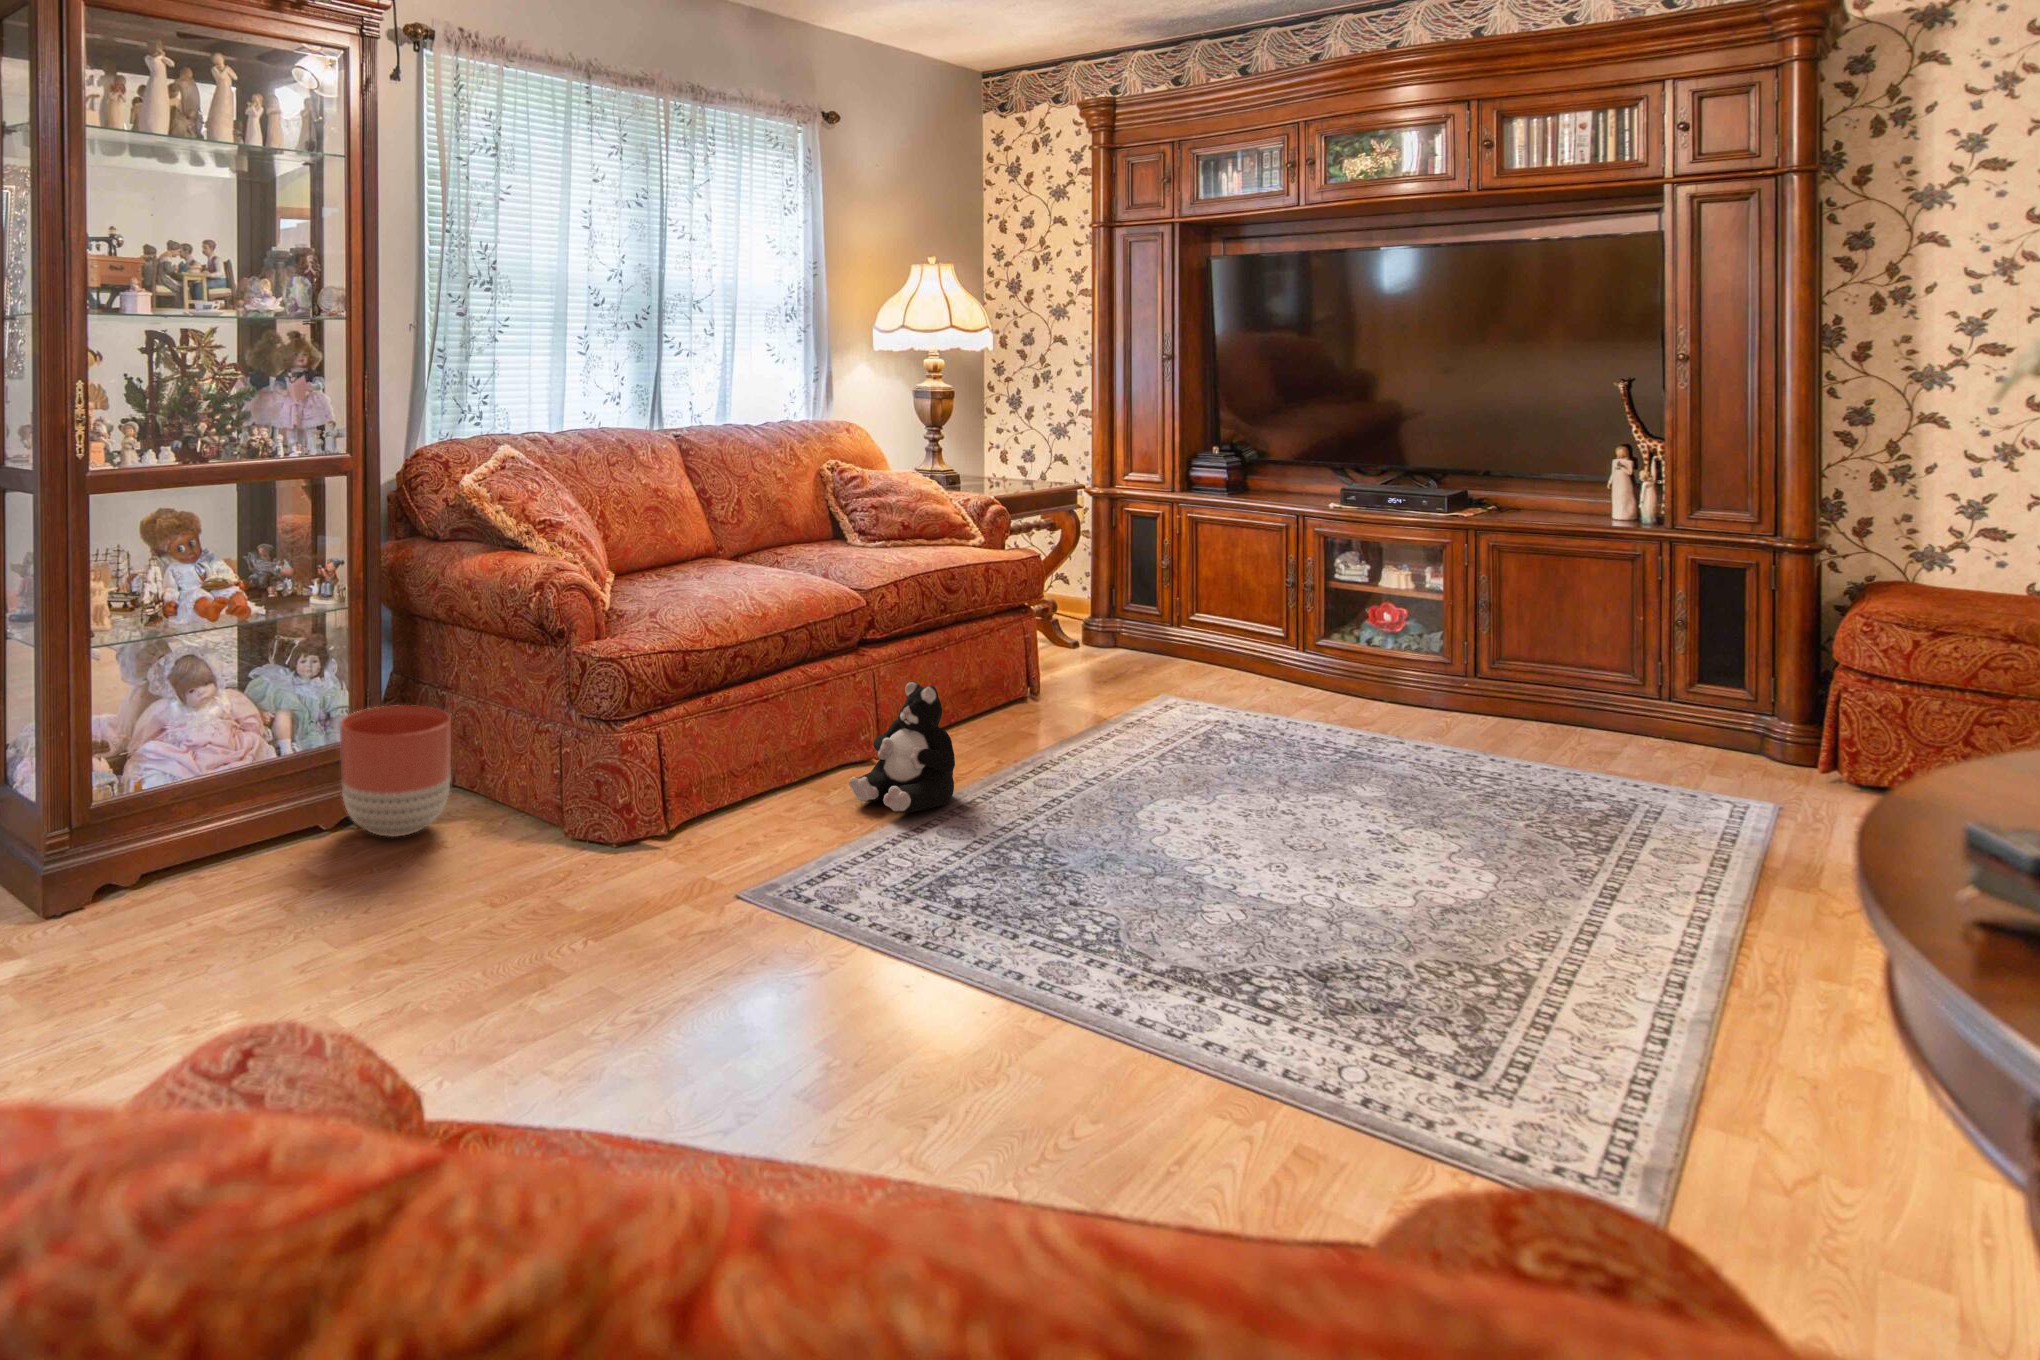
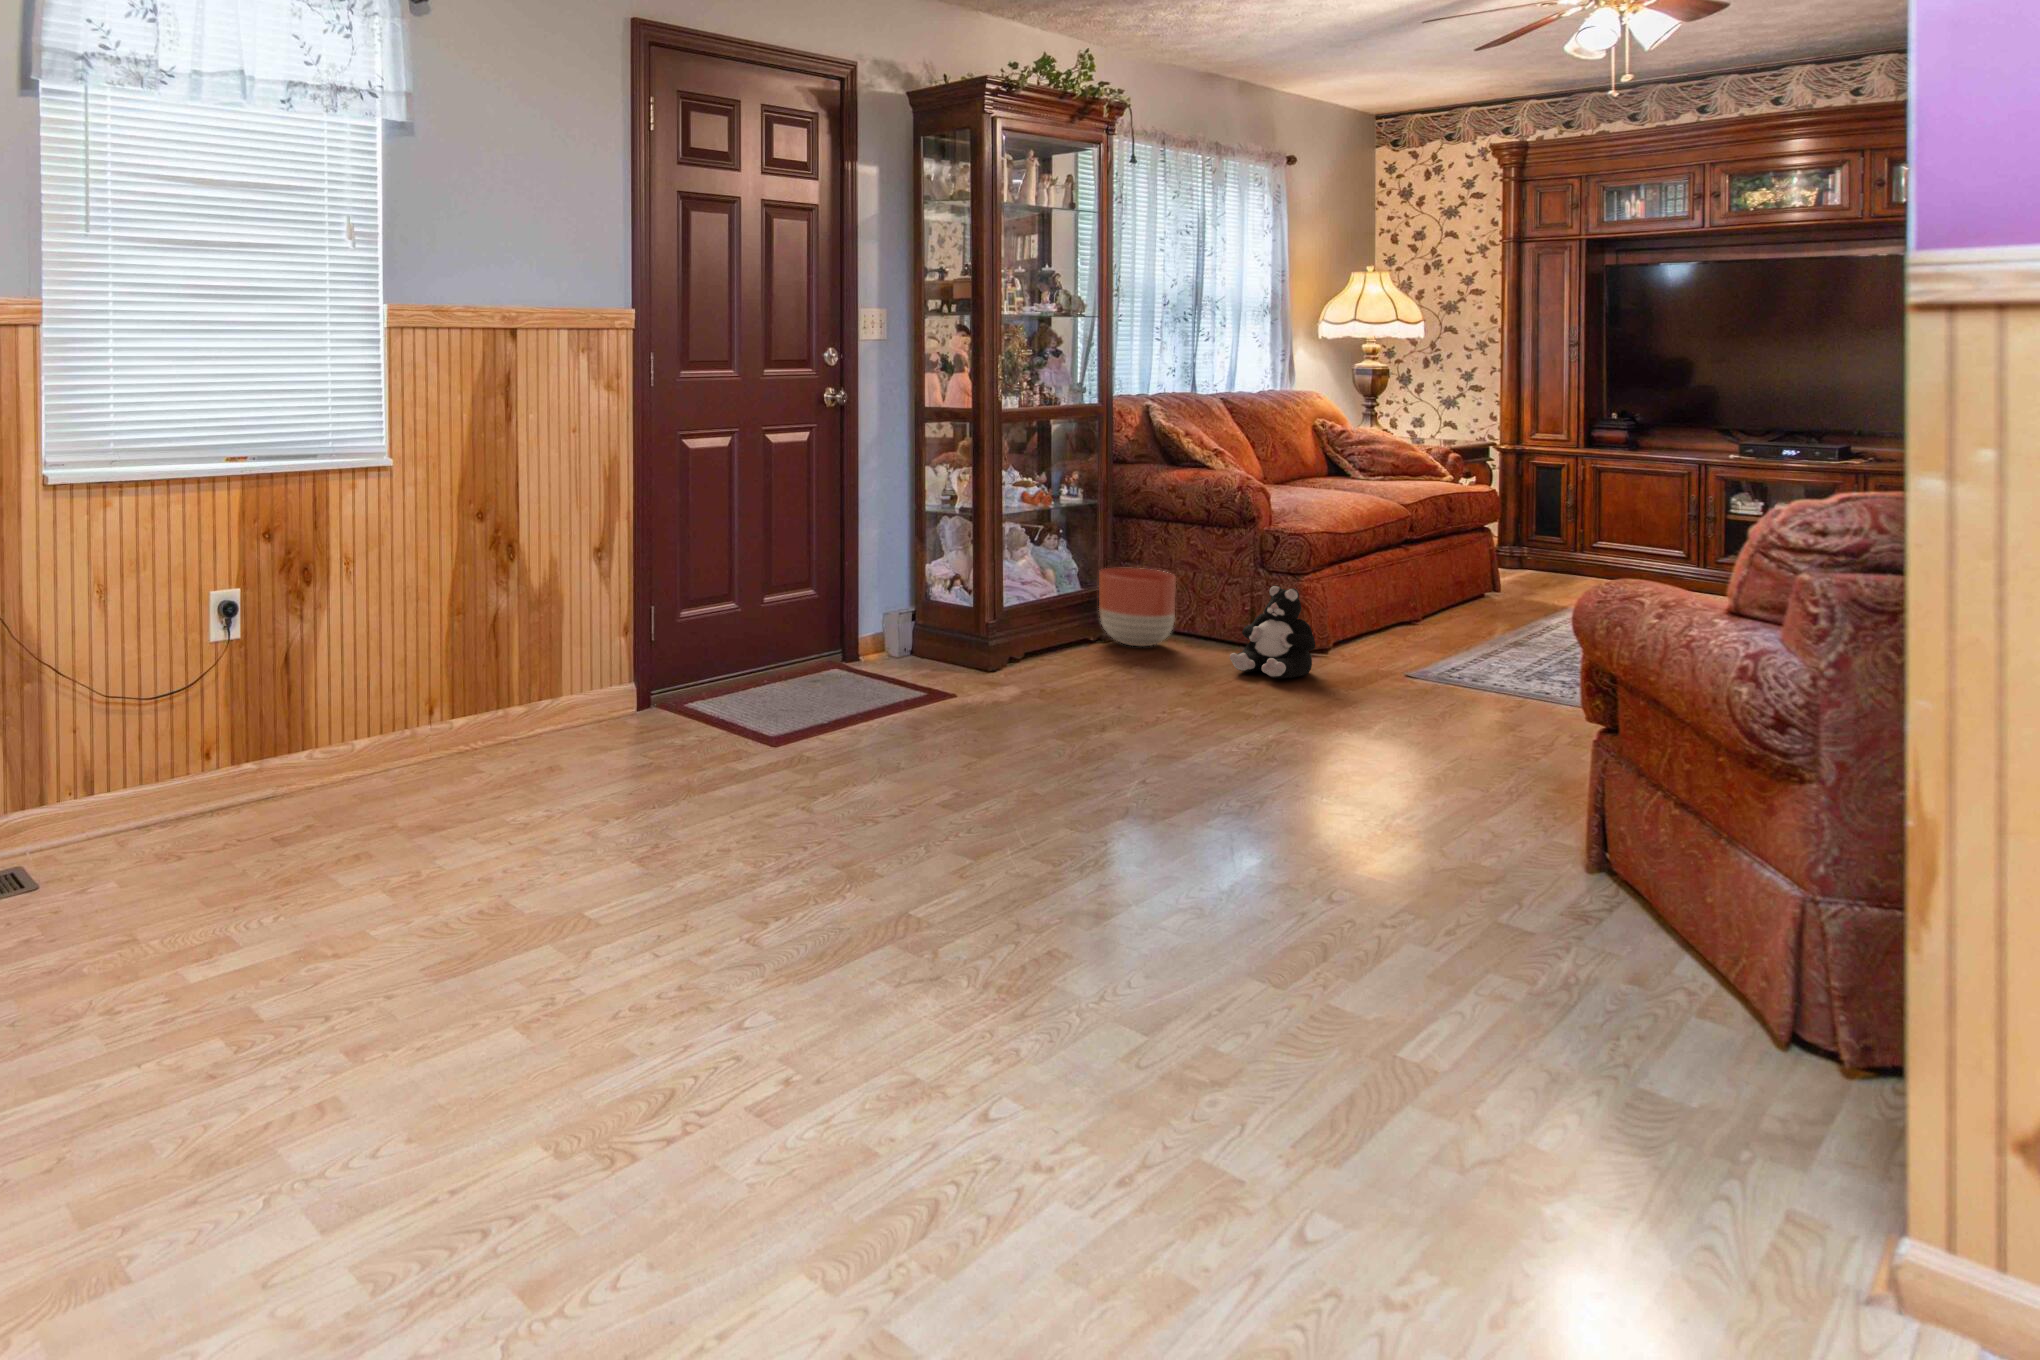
plush toy: present [849,681,955,813] -> present [1230,586,1315,679]

